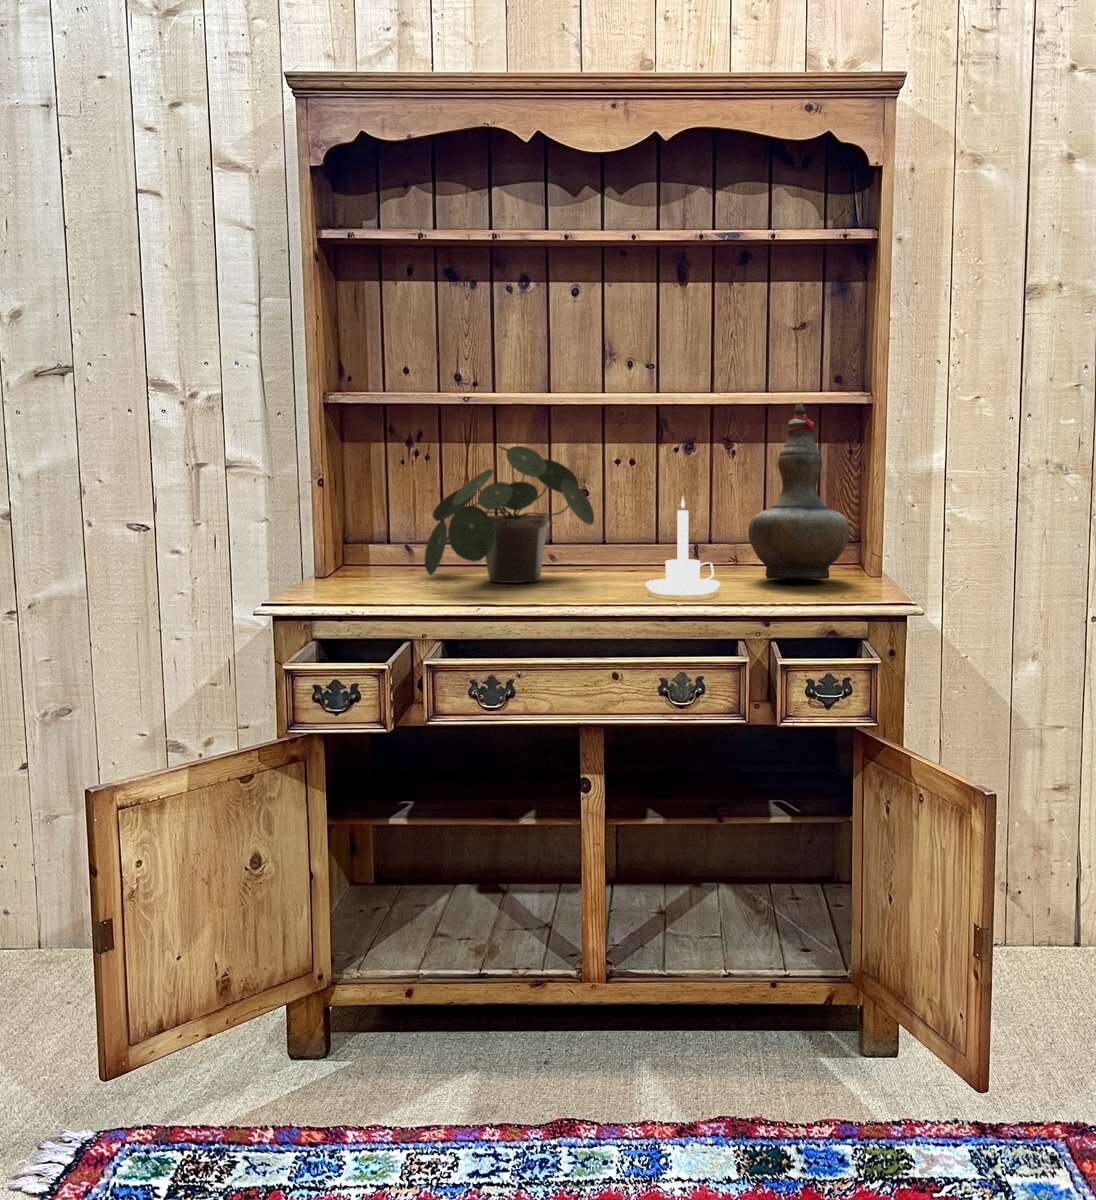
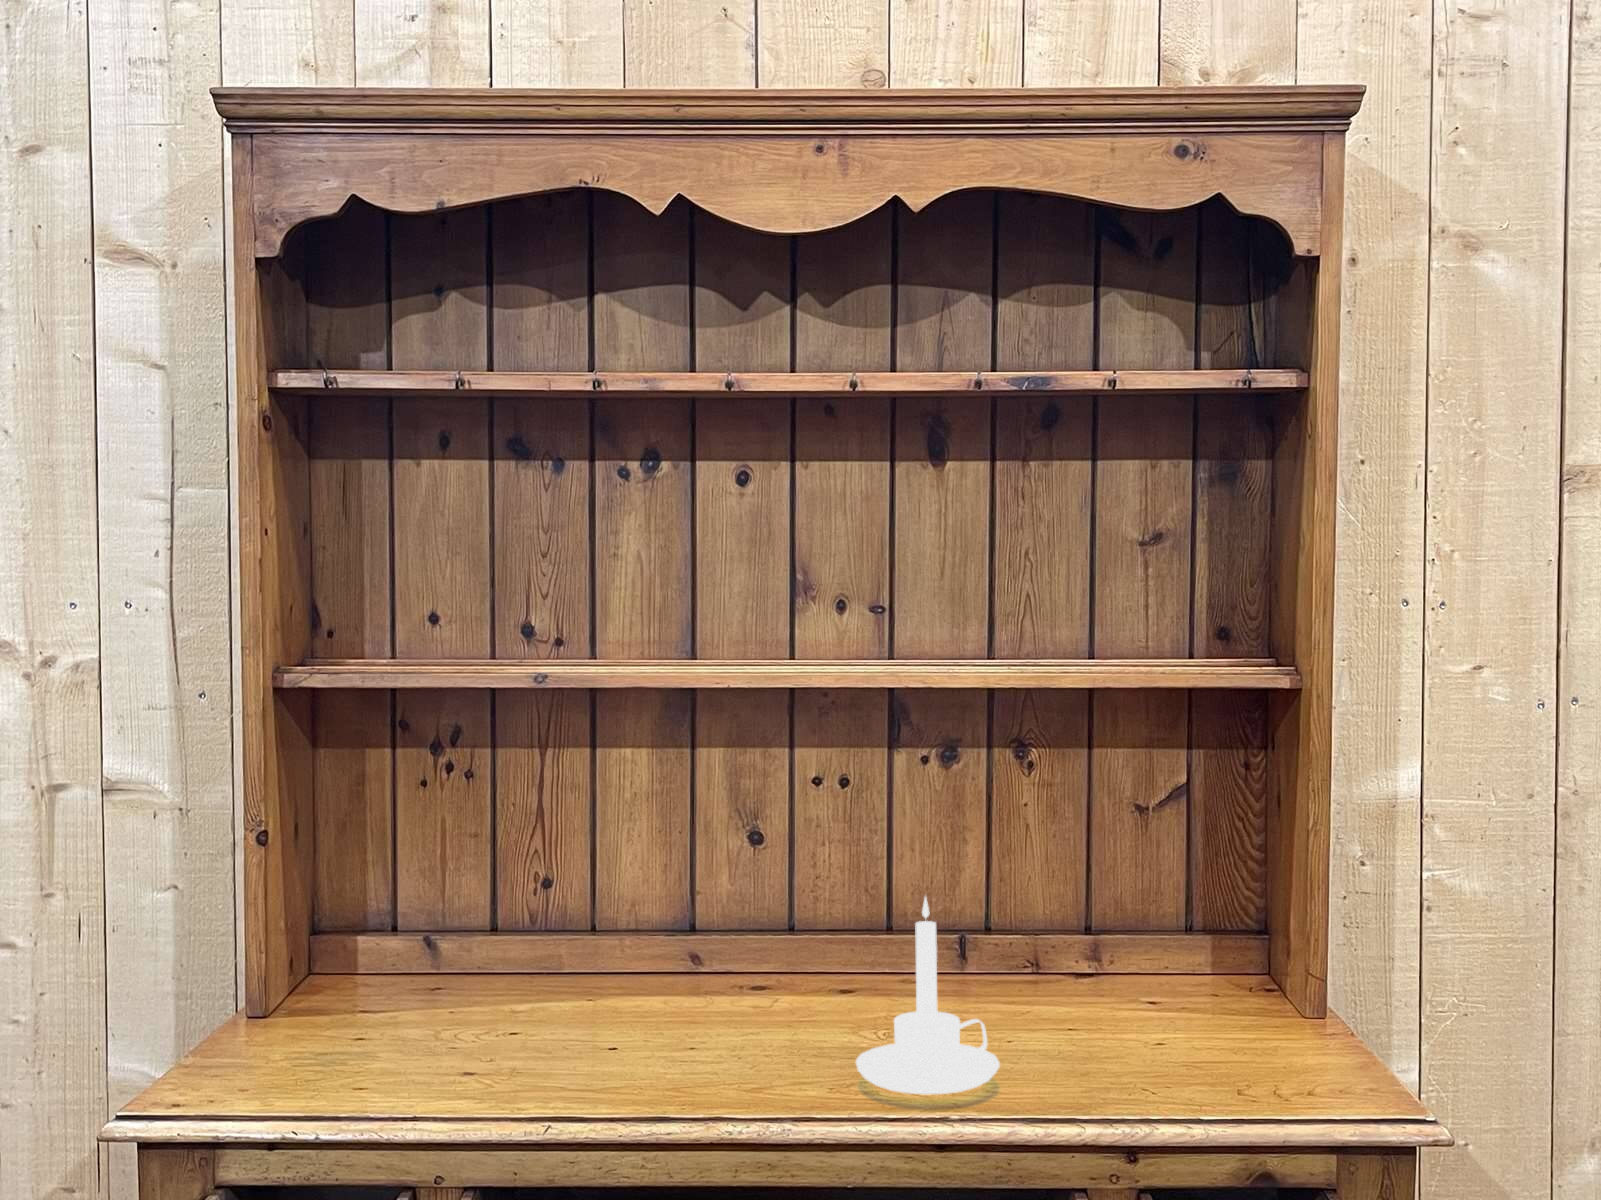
decorative vase: present [749,401,849,579] -> none [1057,698,1246,1043]
potted plant: present [425,446,594,583] -> none [442,777,765,1042]

